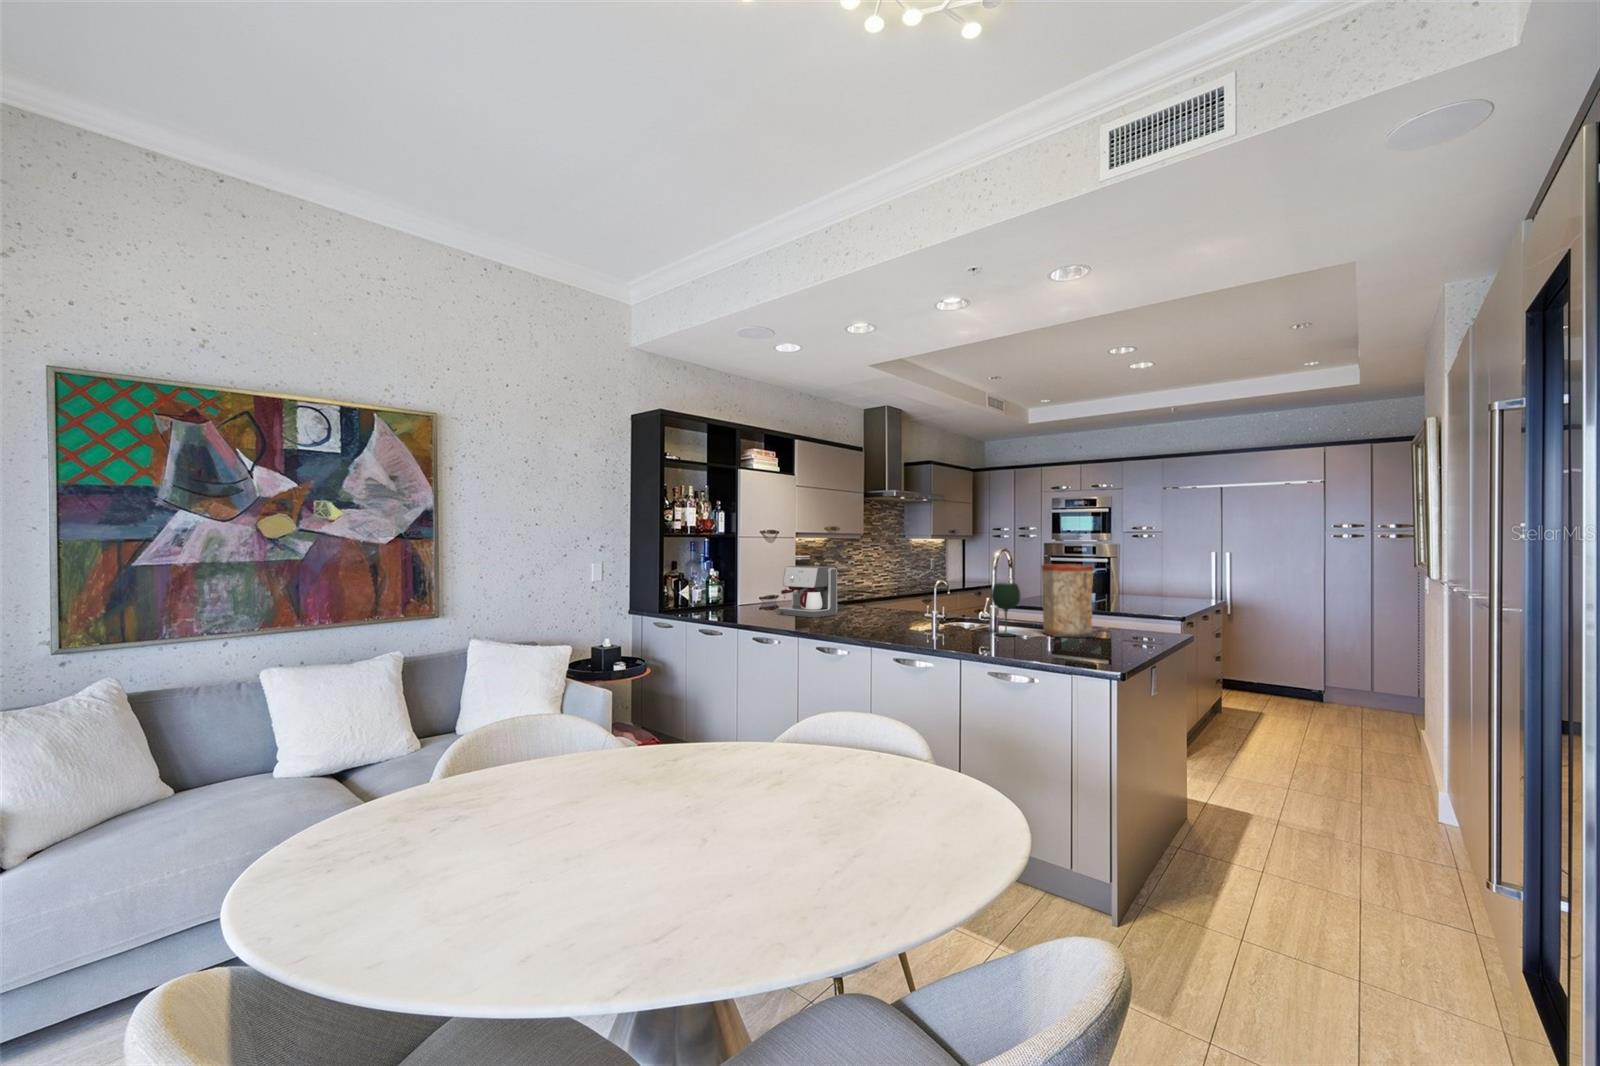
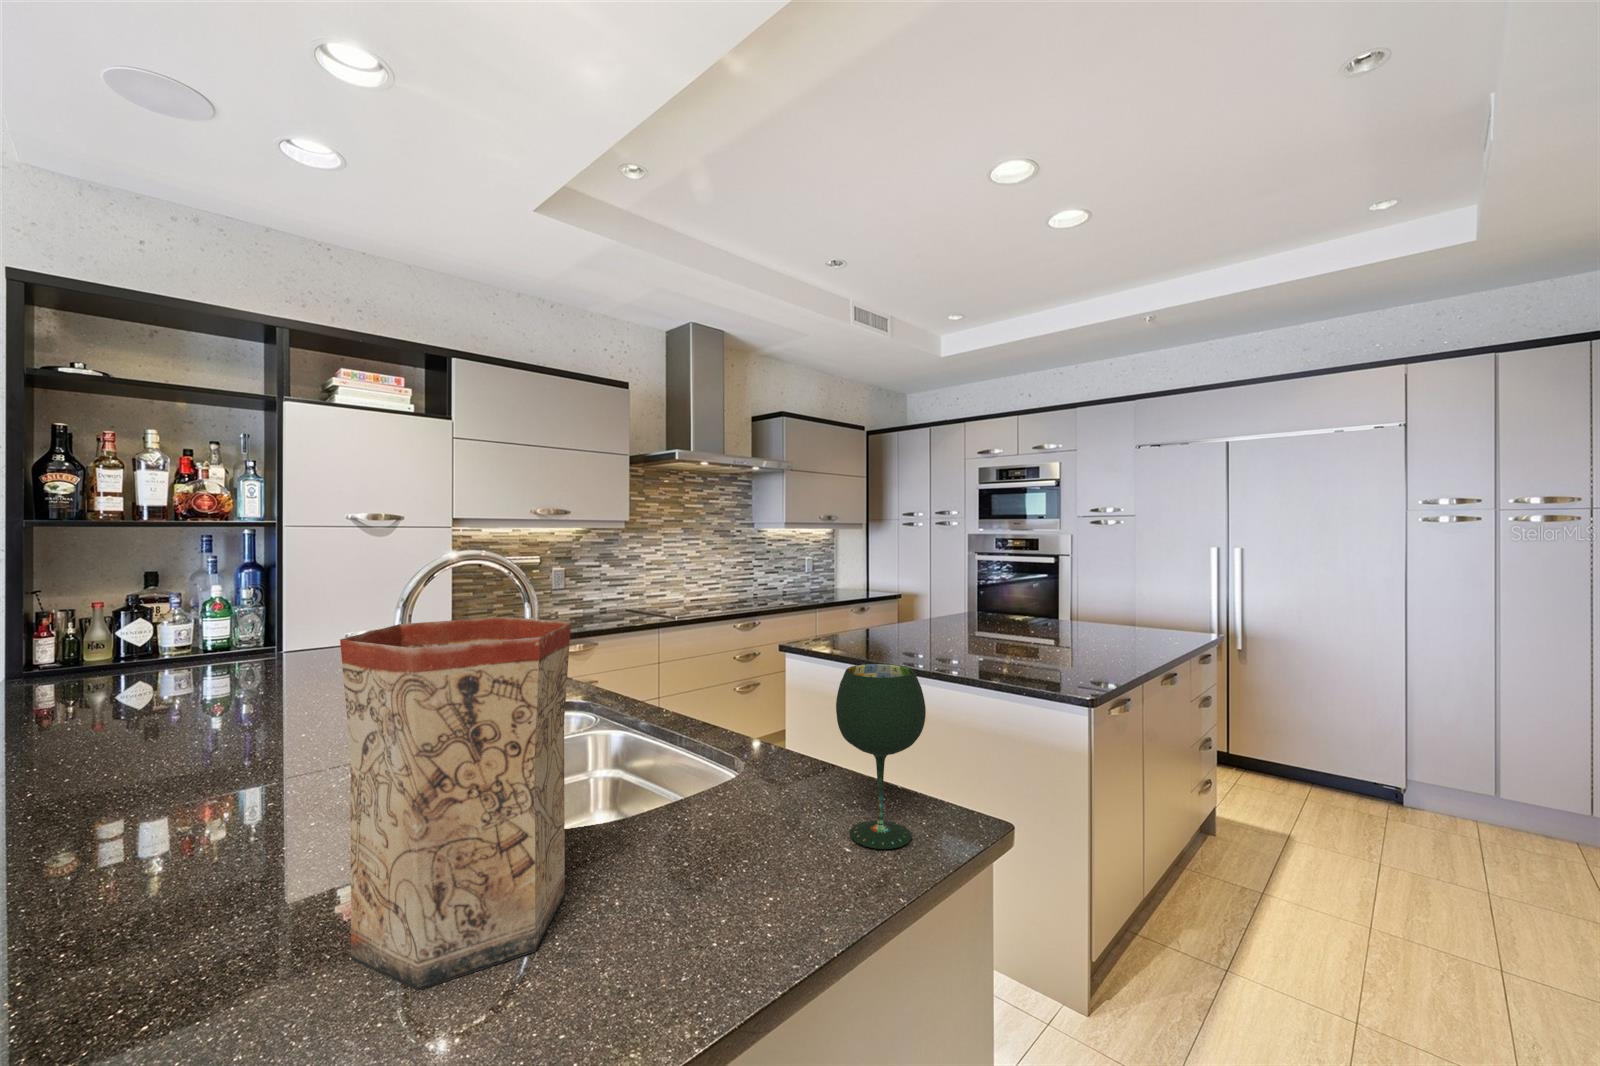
coffee maker: present [779,566,837,618] -> none [85,590,250,728]
wine glass: present [991,583,1020,636] -> present [836,664,926,849]

